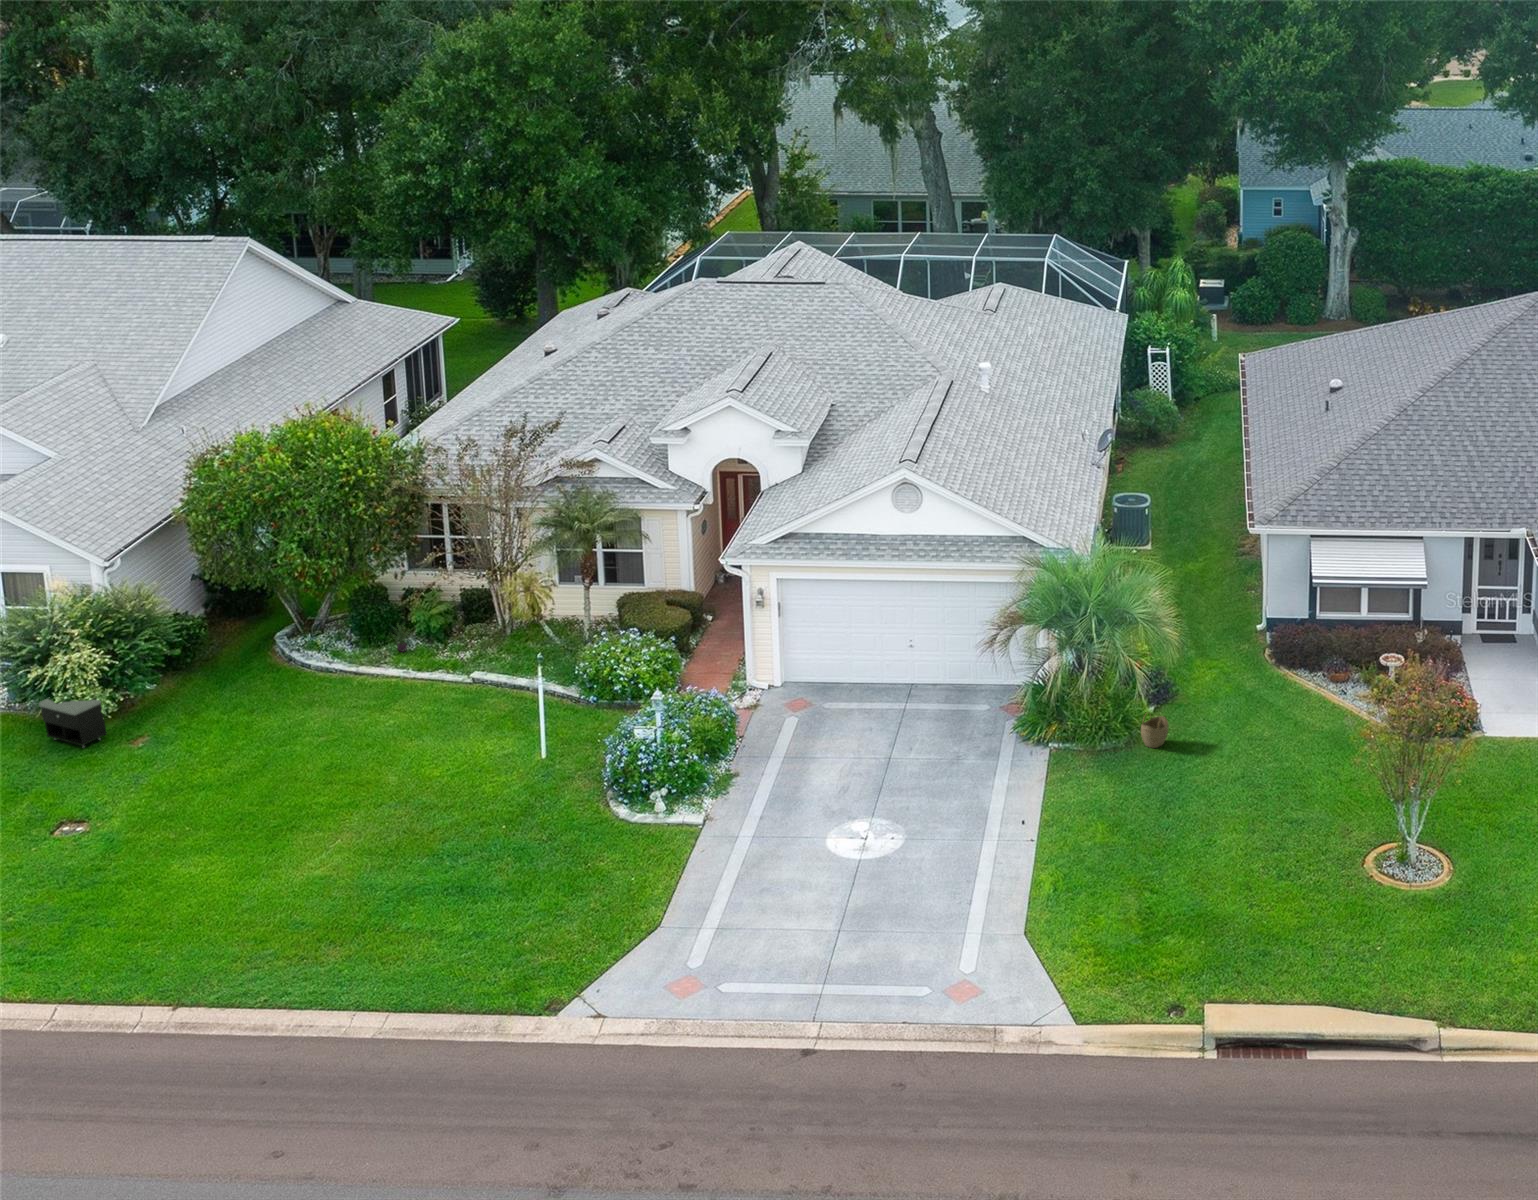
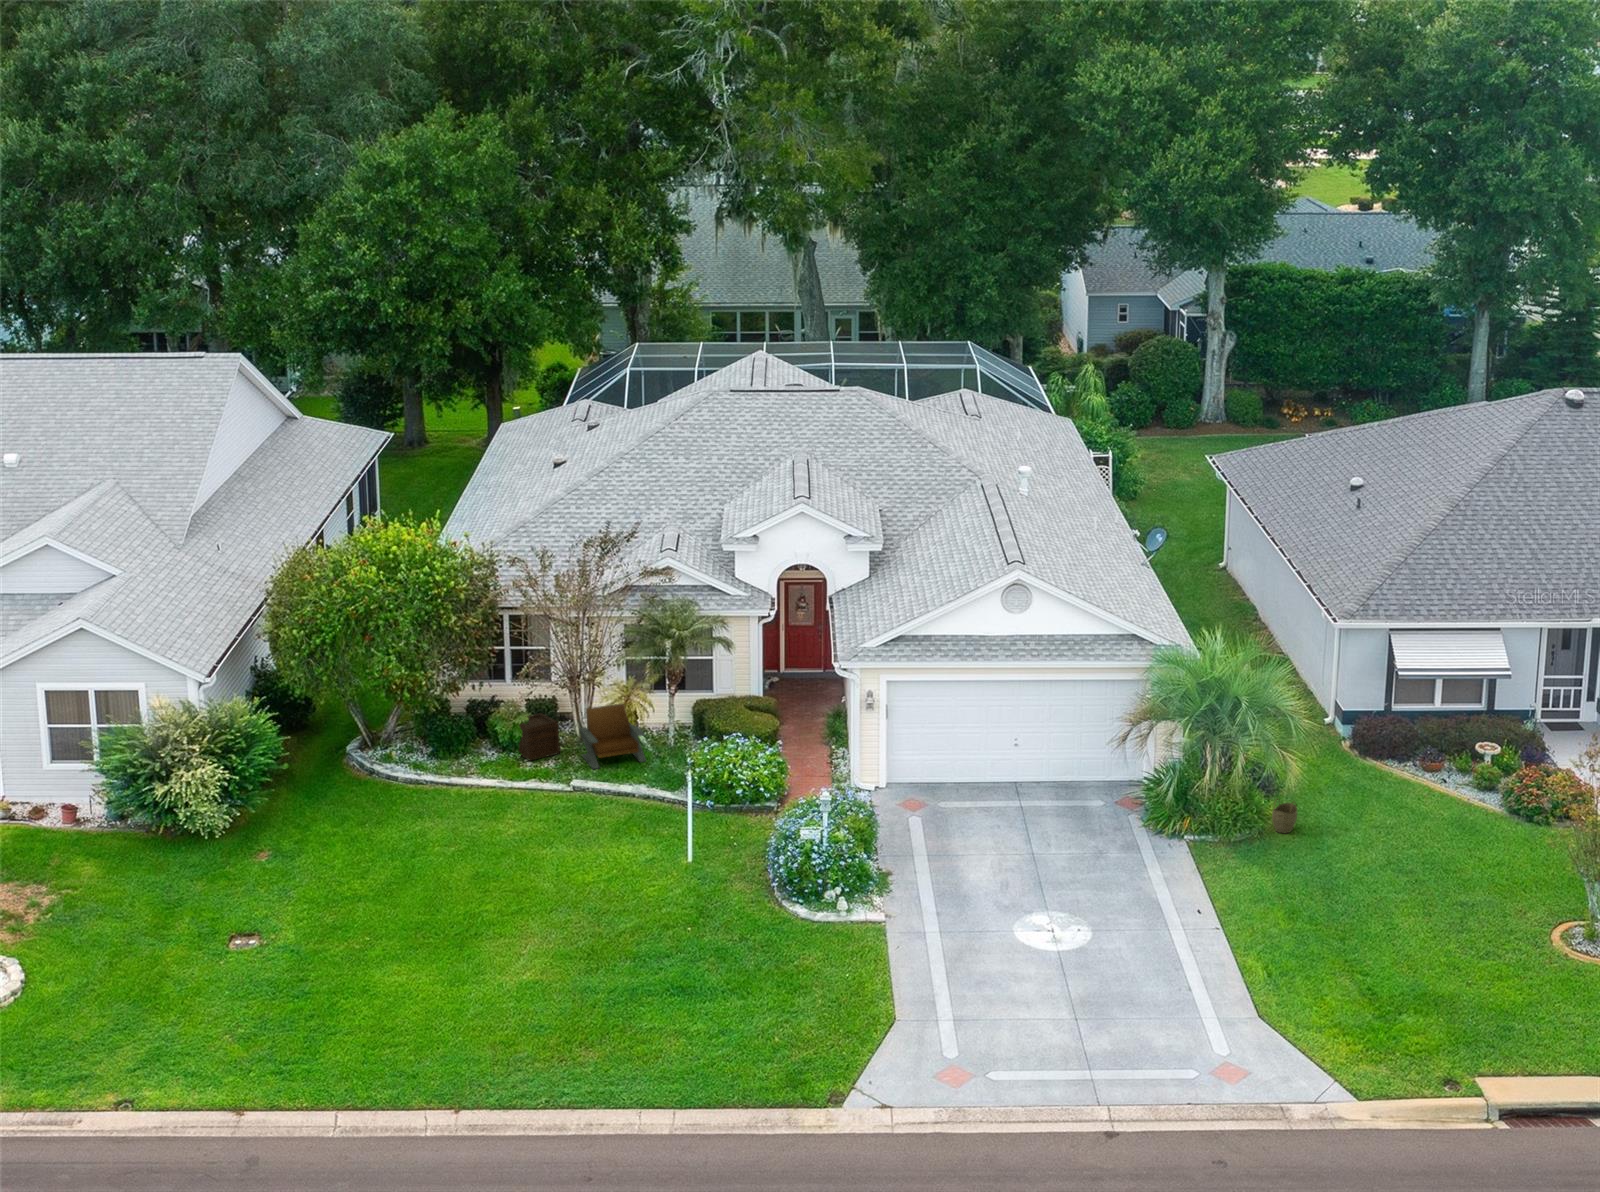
lounge chair: none [510,589,569,653] -> present [580,704,646,769]
wooden crate: none [450,596,495,642] -> present [518,713,560,761]
decorative plant: present [397,625,408,652] -> none [452,741,483,773]
storage bench: present [39,699,107,747] -> none [116,819,189,877]

